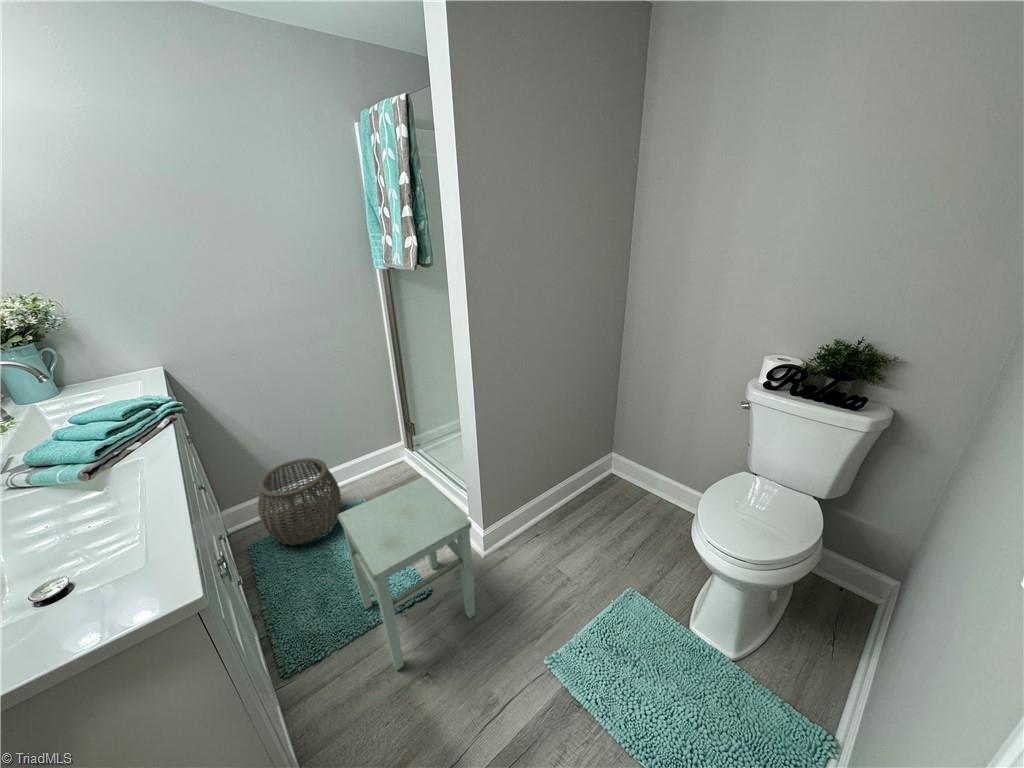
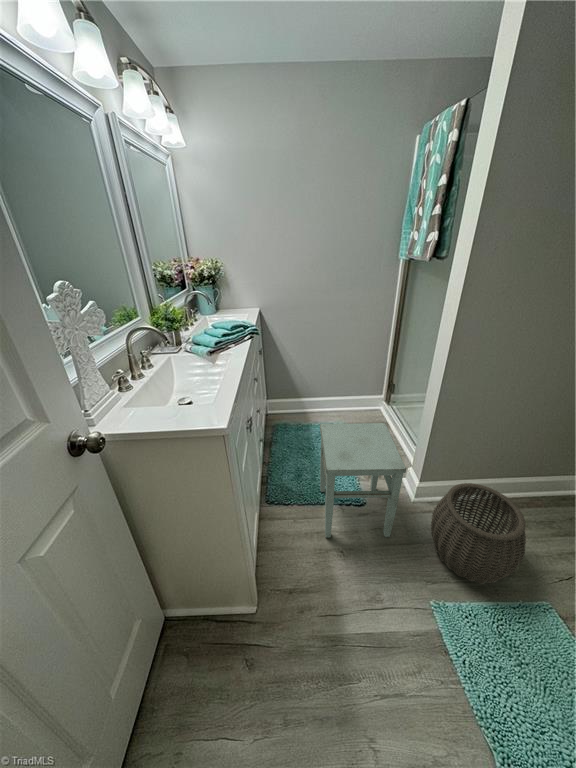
woven basket: present [258,458,341,545] -> present [431,483,526,584]

